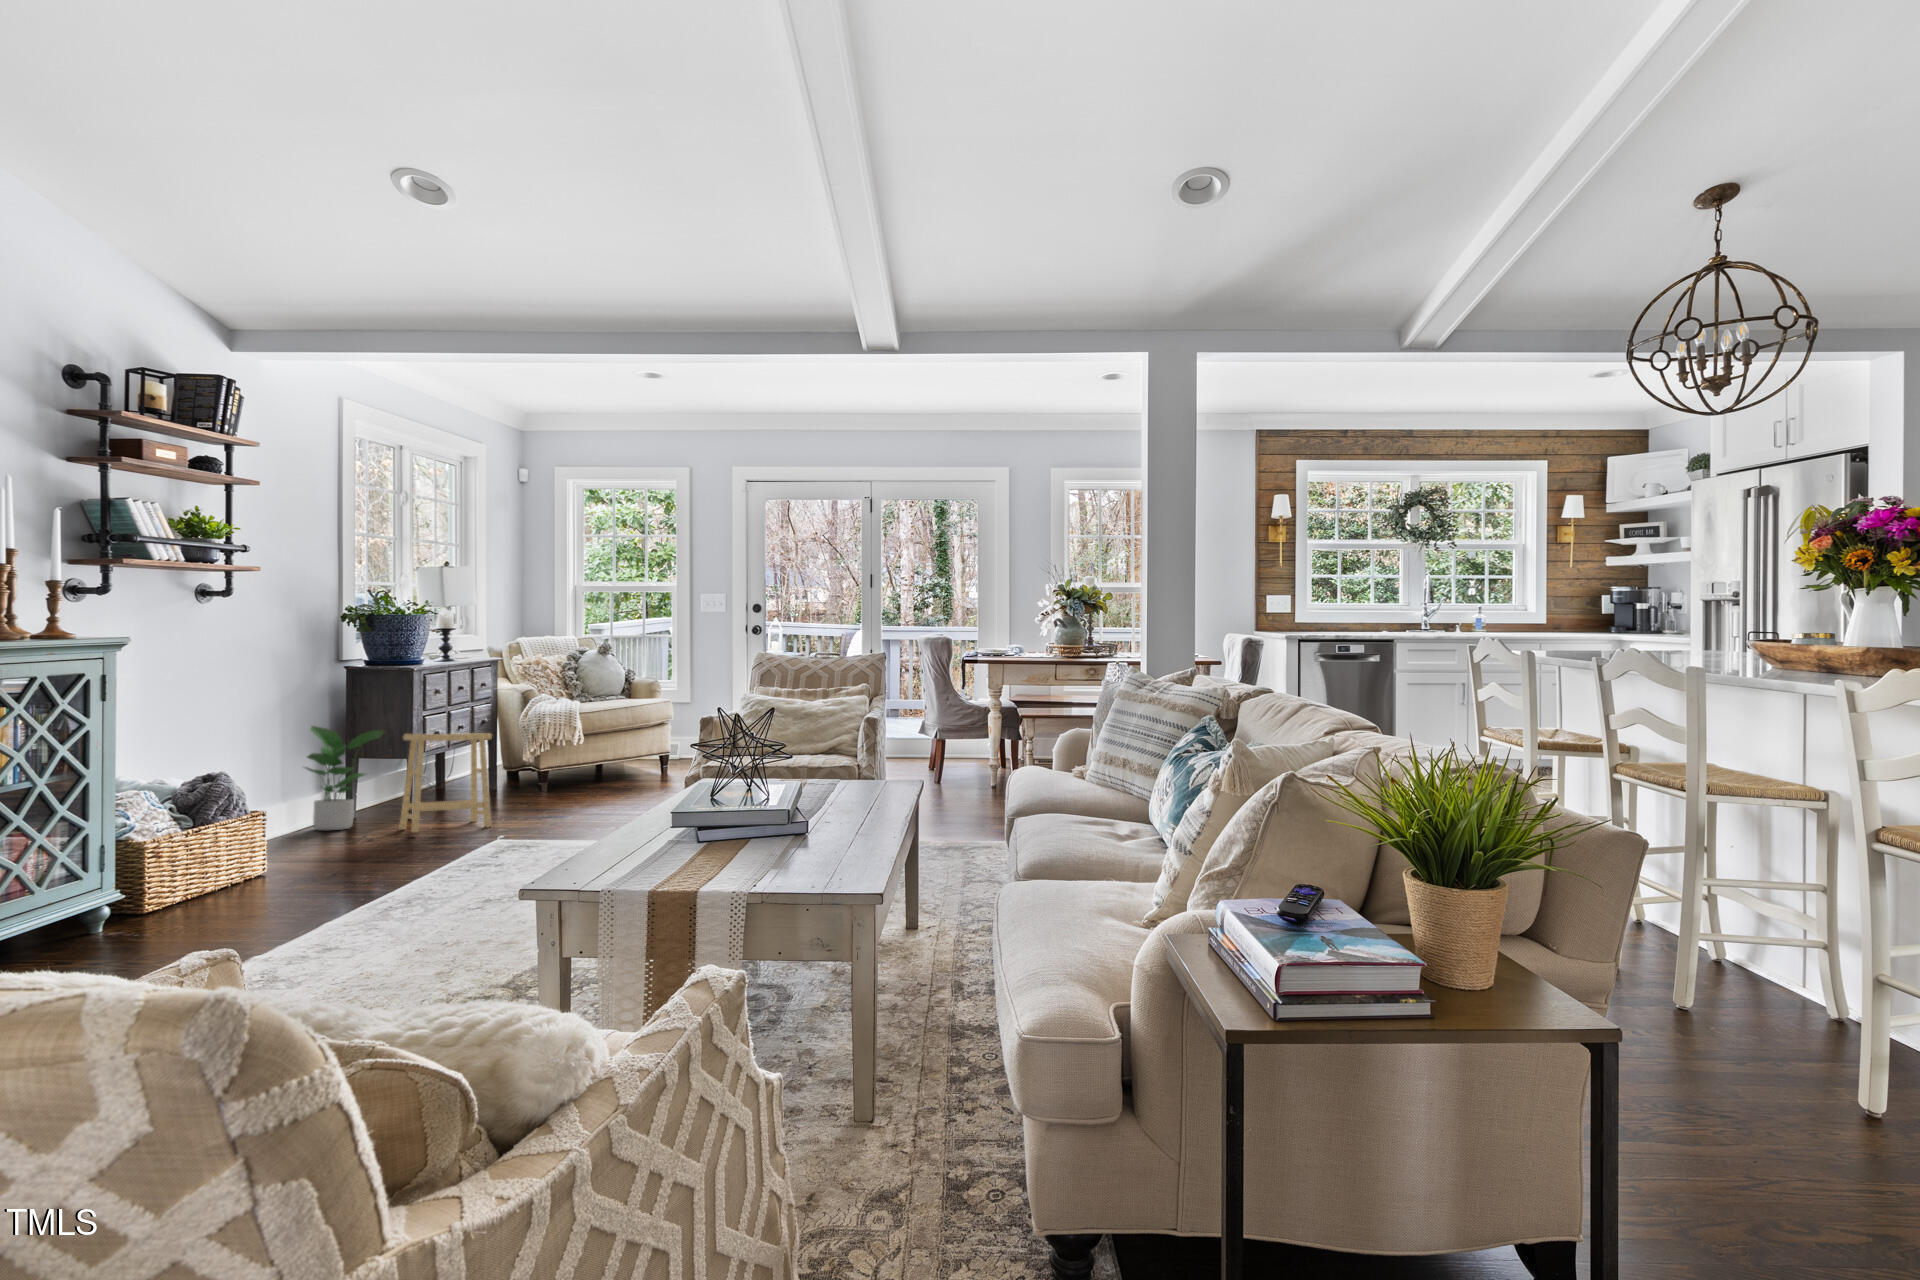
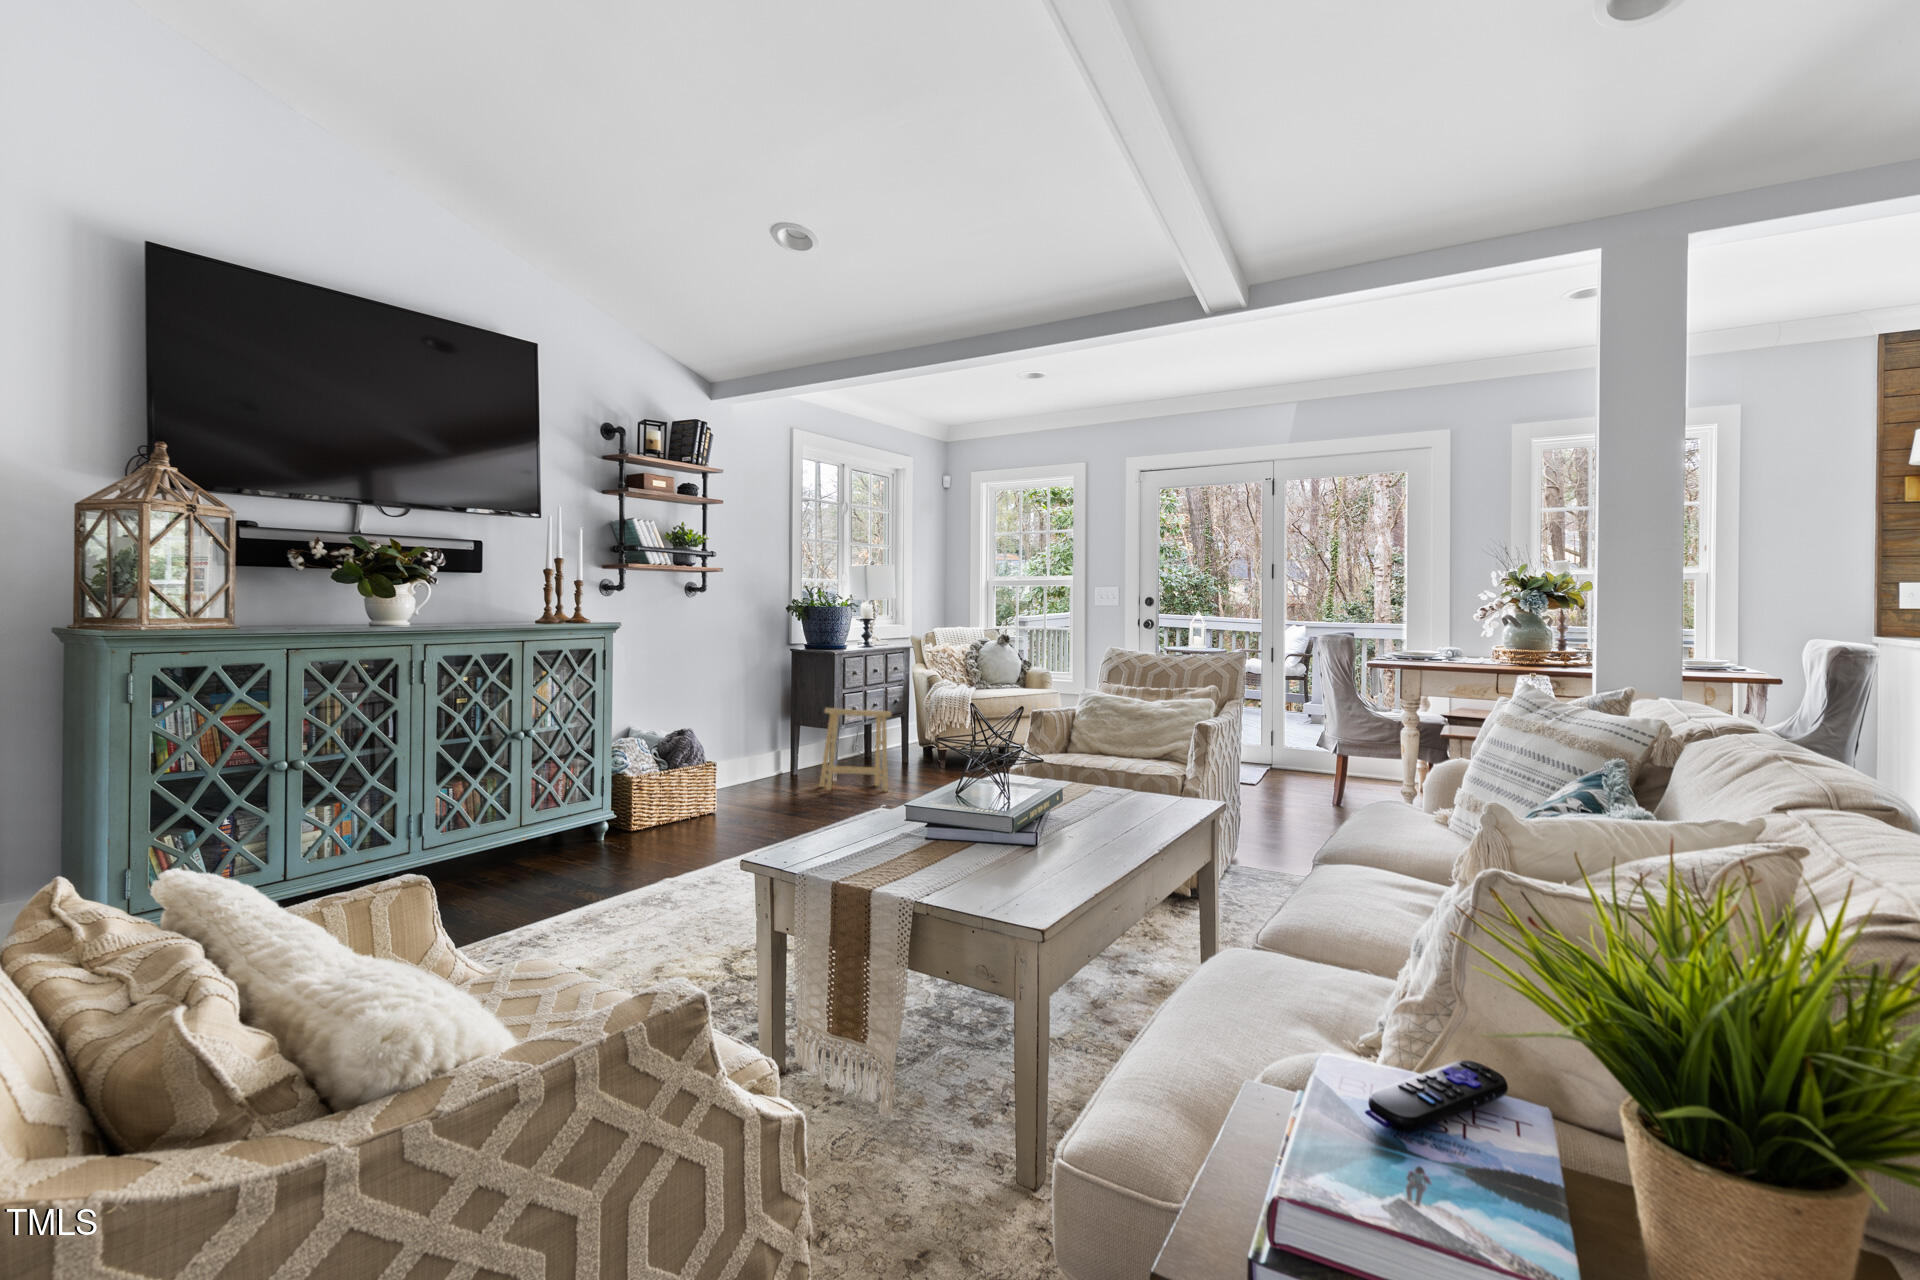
potted plant: present [306,726,384,830] -> none [753,696,814,782]

